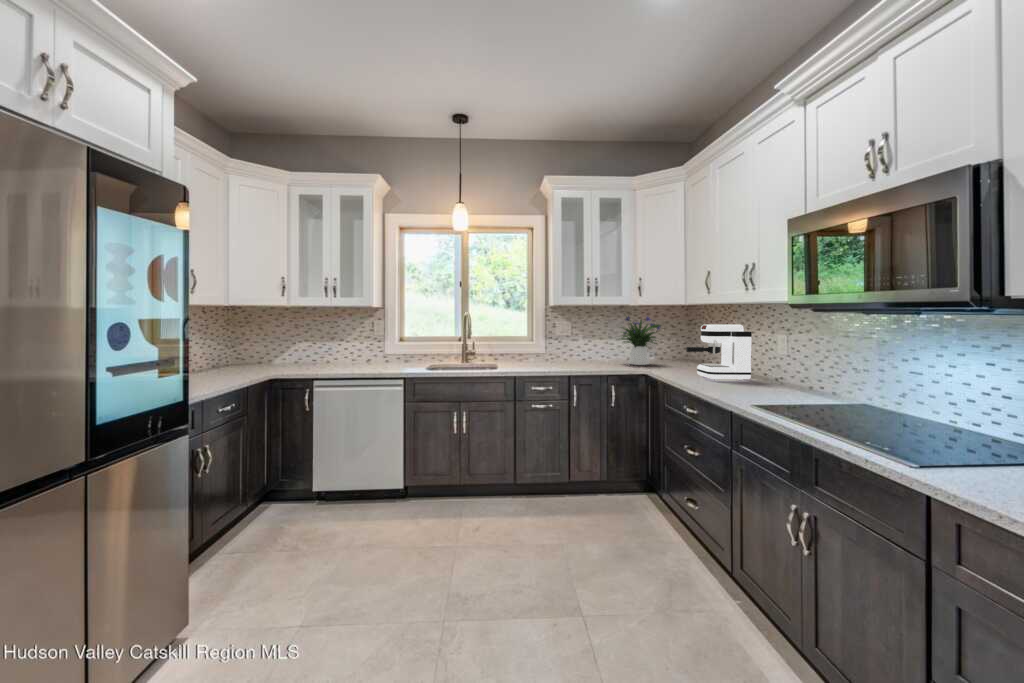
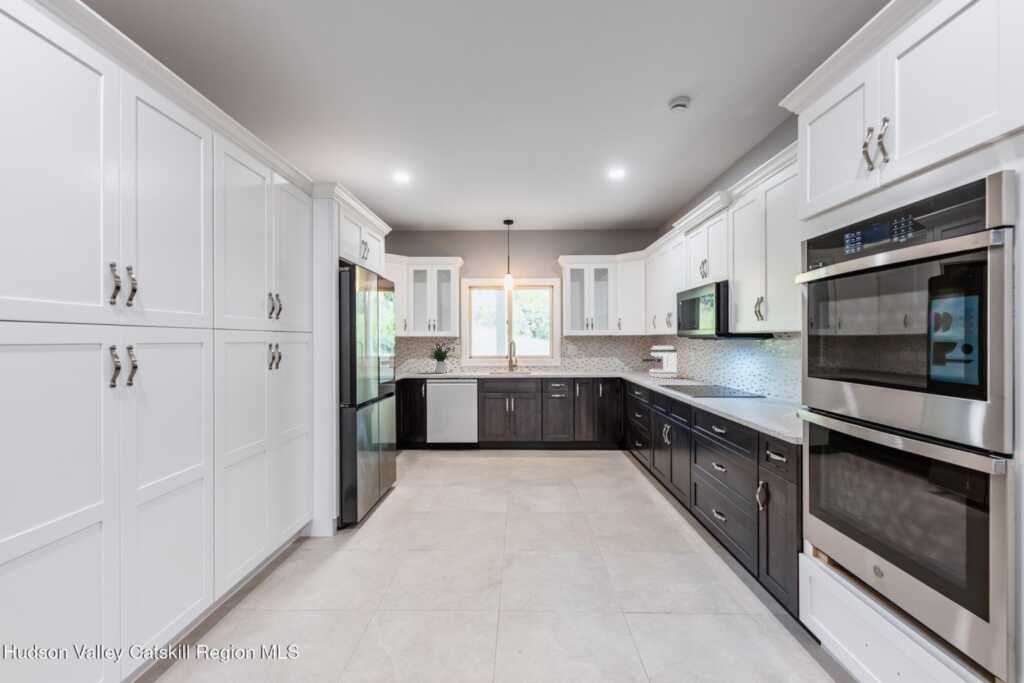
flower arrangement: present [621,316,661,365] -> present [430,343,455,373]

